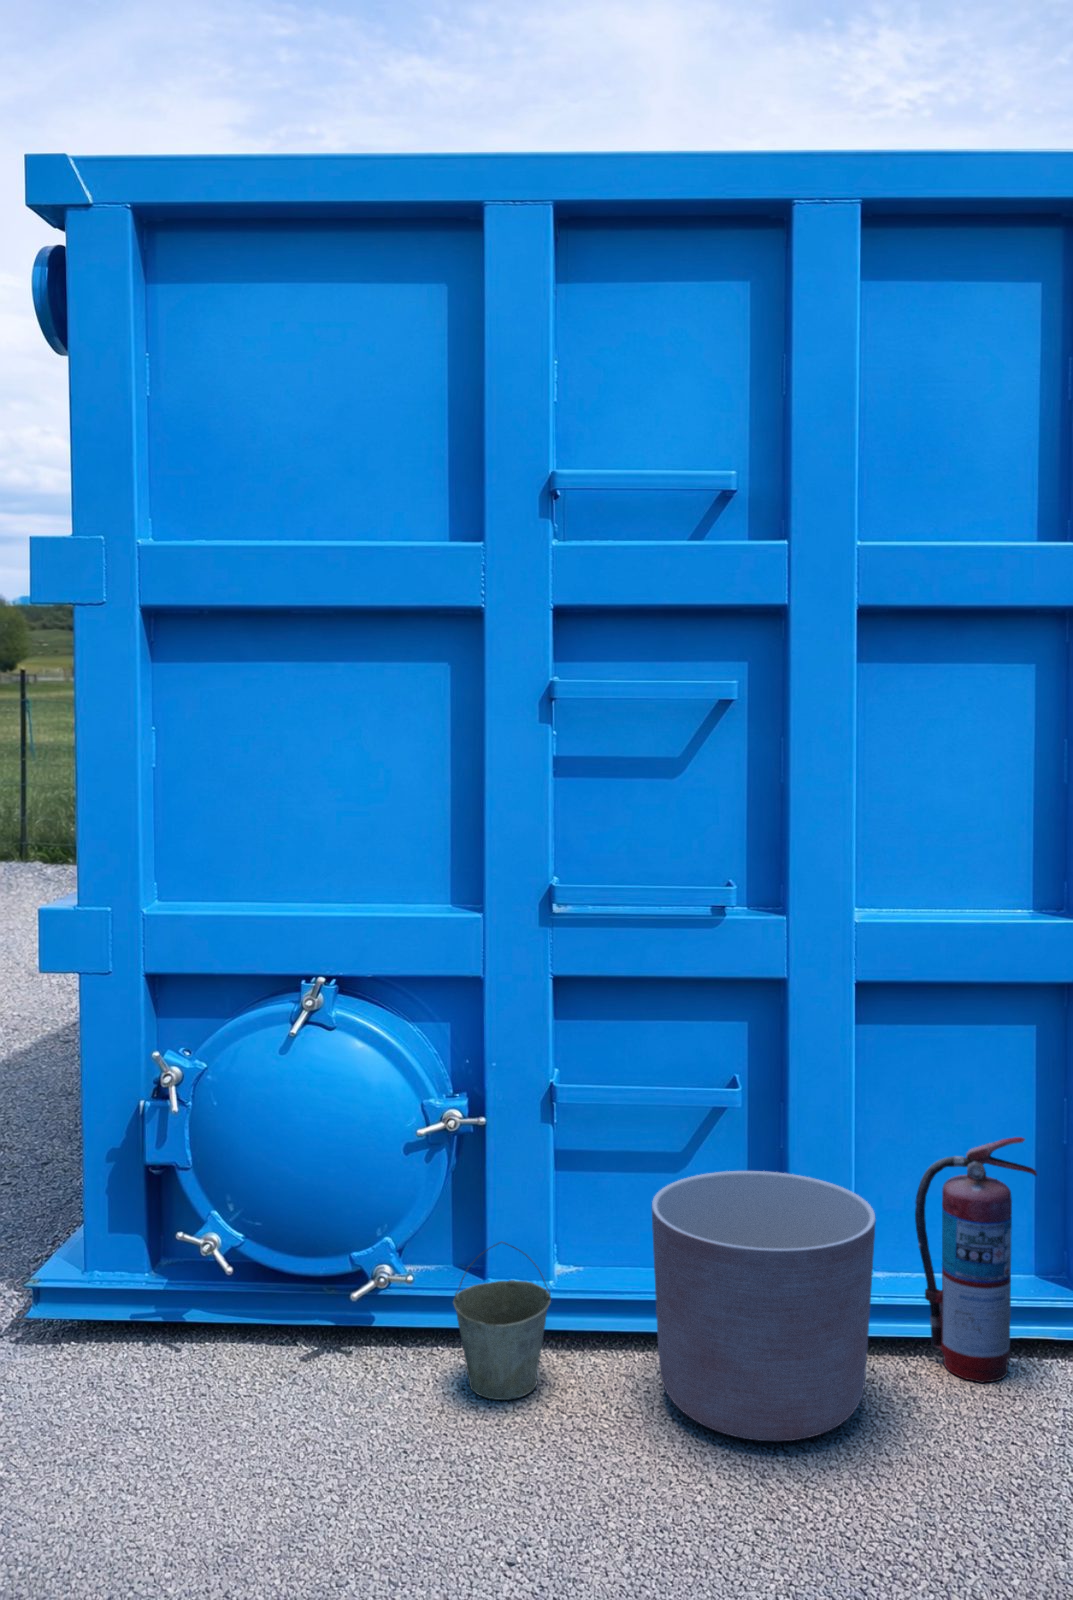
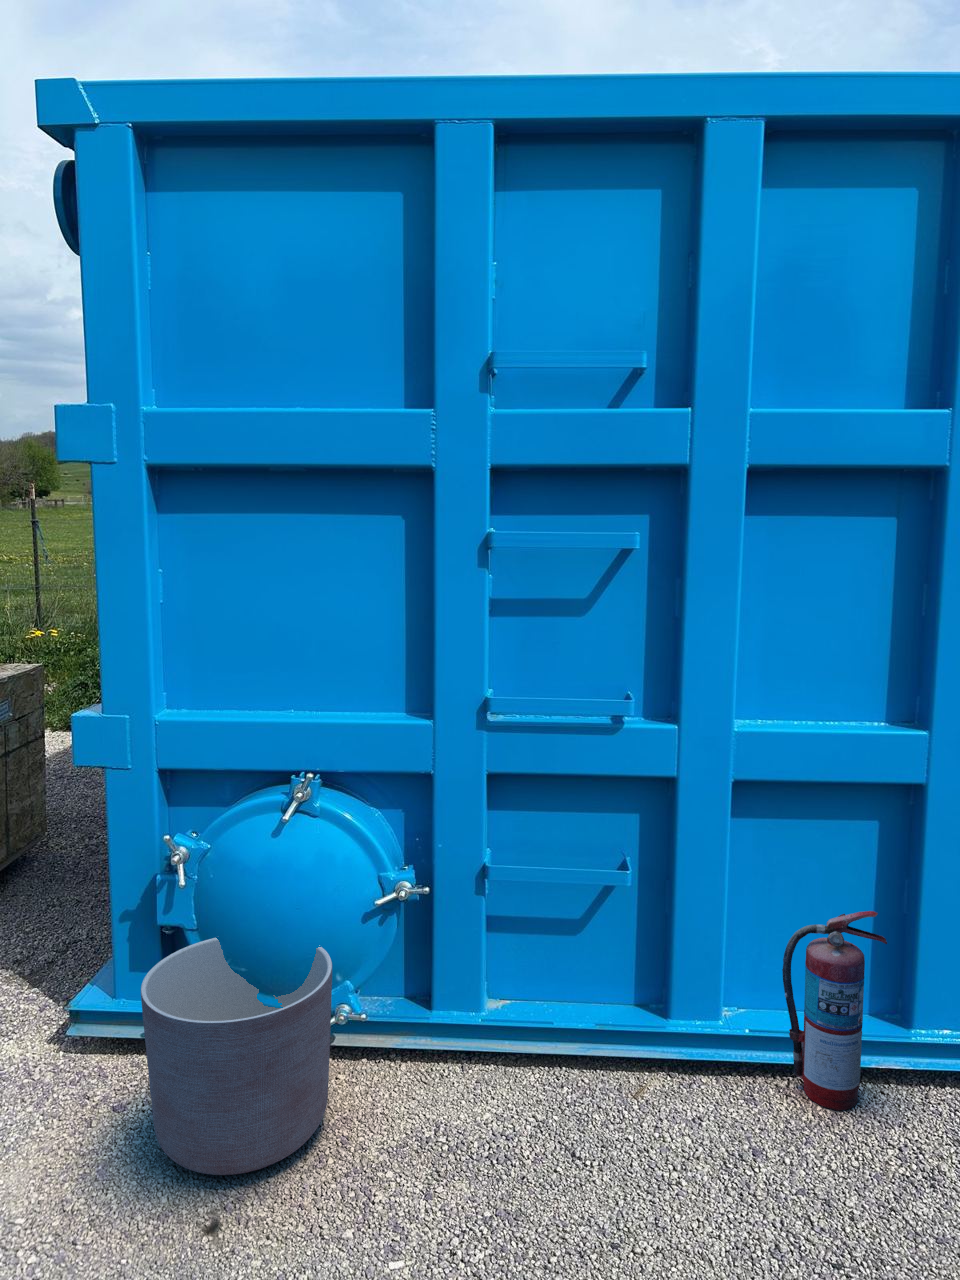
planter: present [652,1171,876,1441] -> present [141,938,332,1175]
bucket: present [453,1243,551,1400] -> none [403,994,484,1125]

